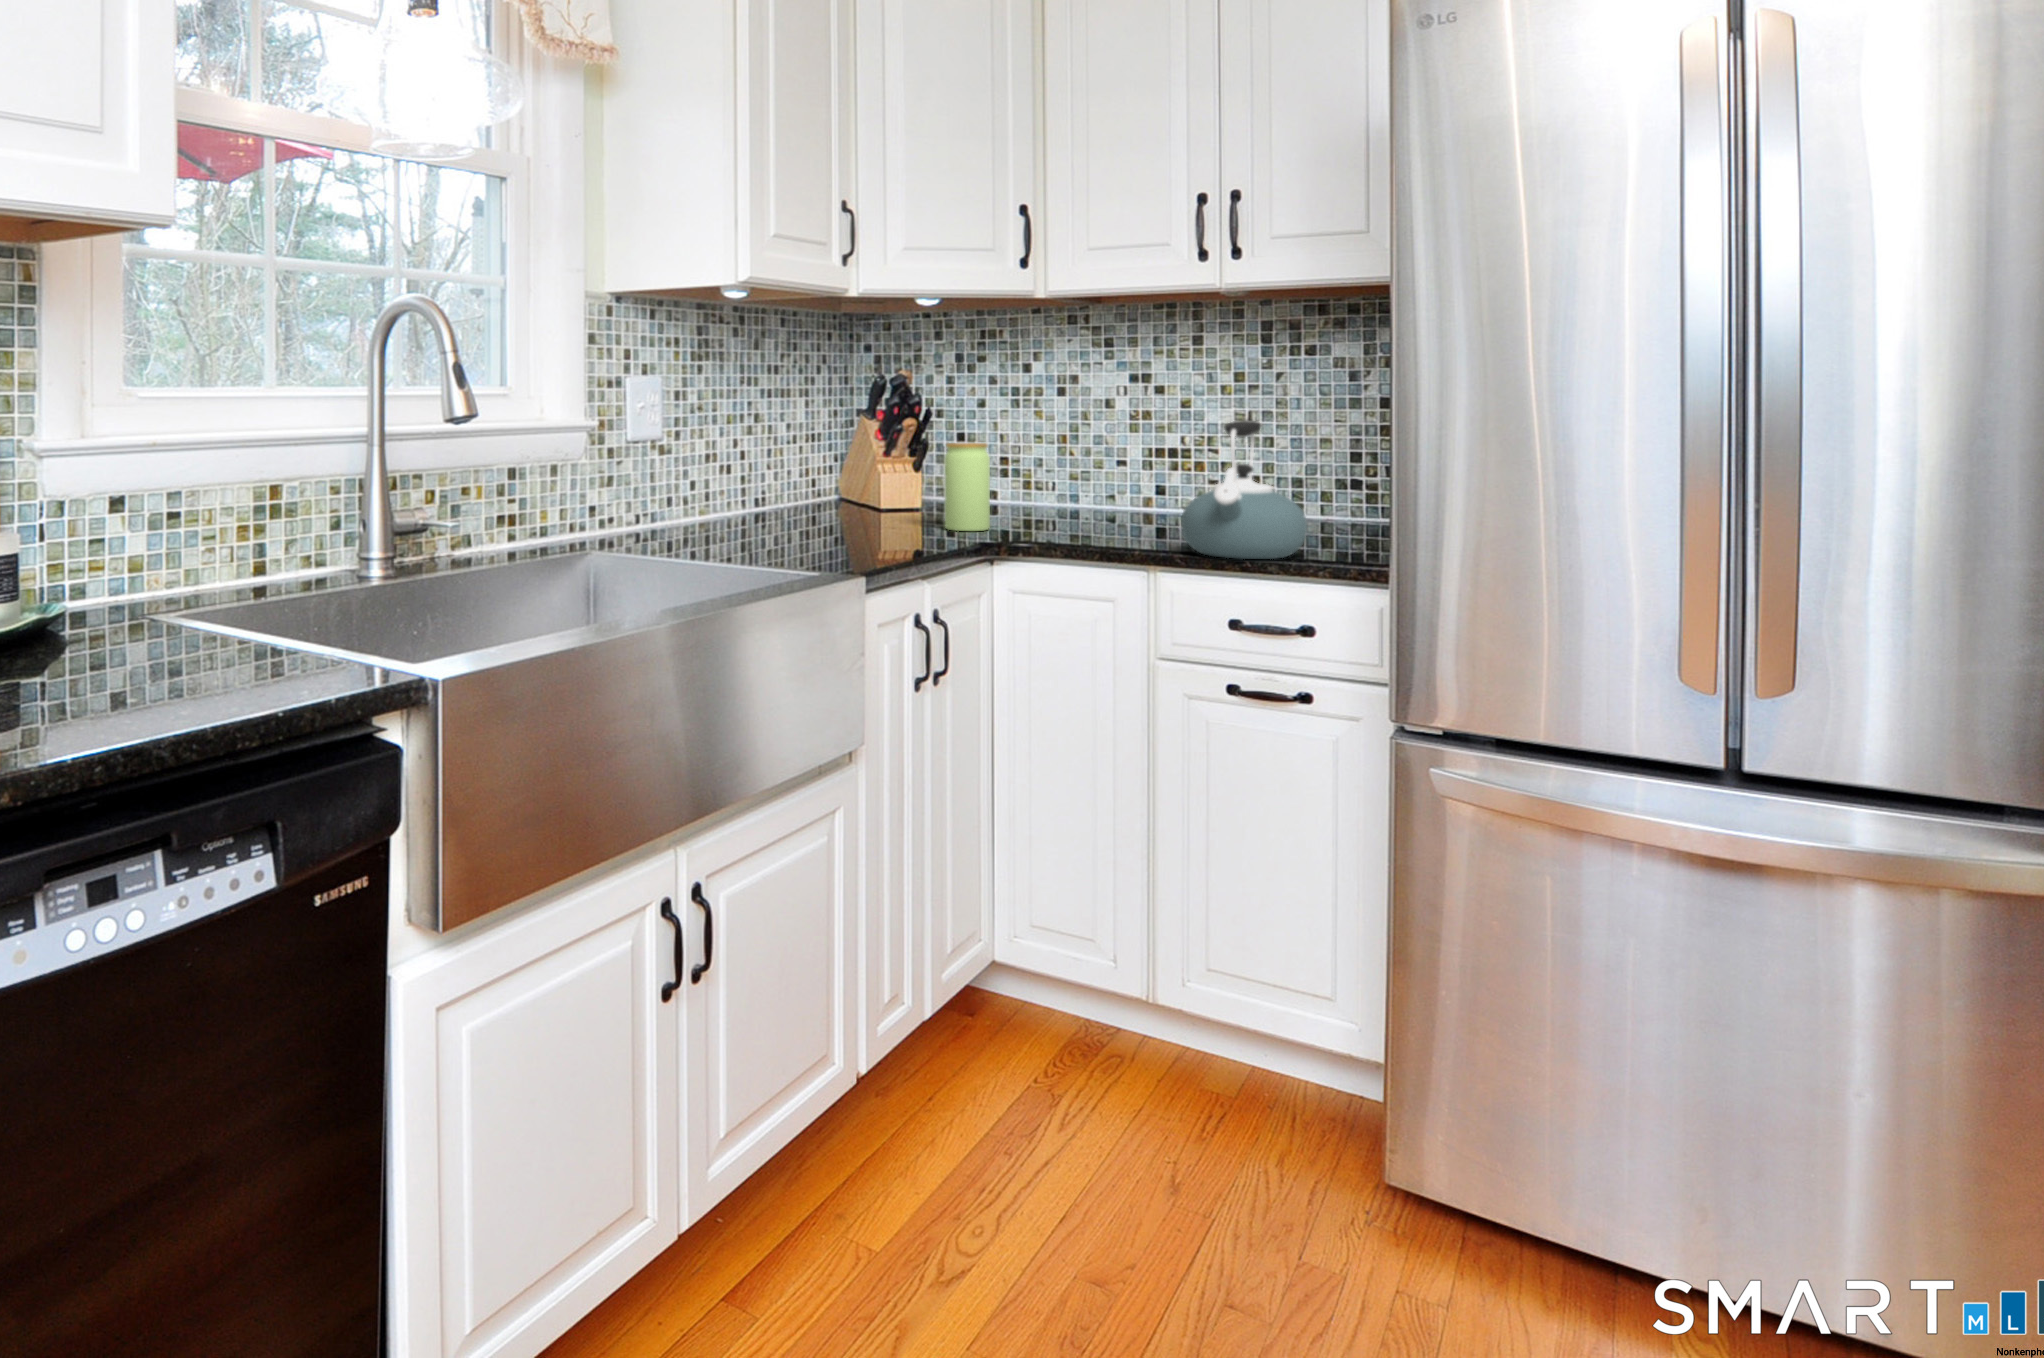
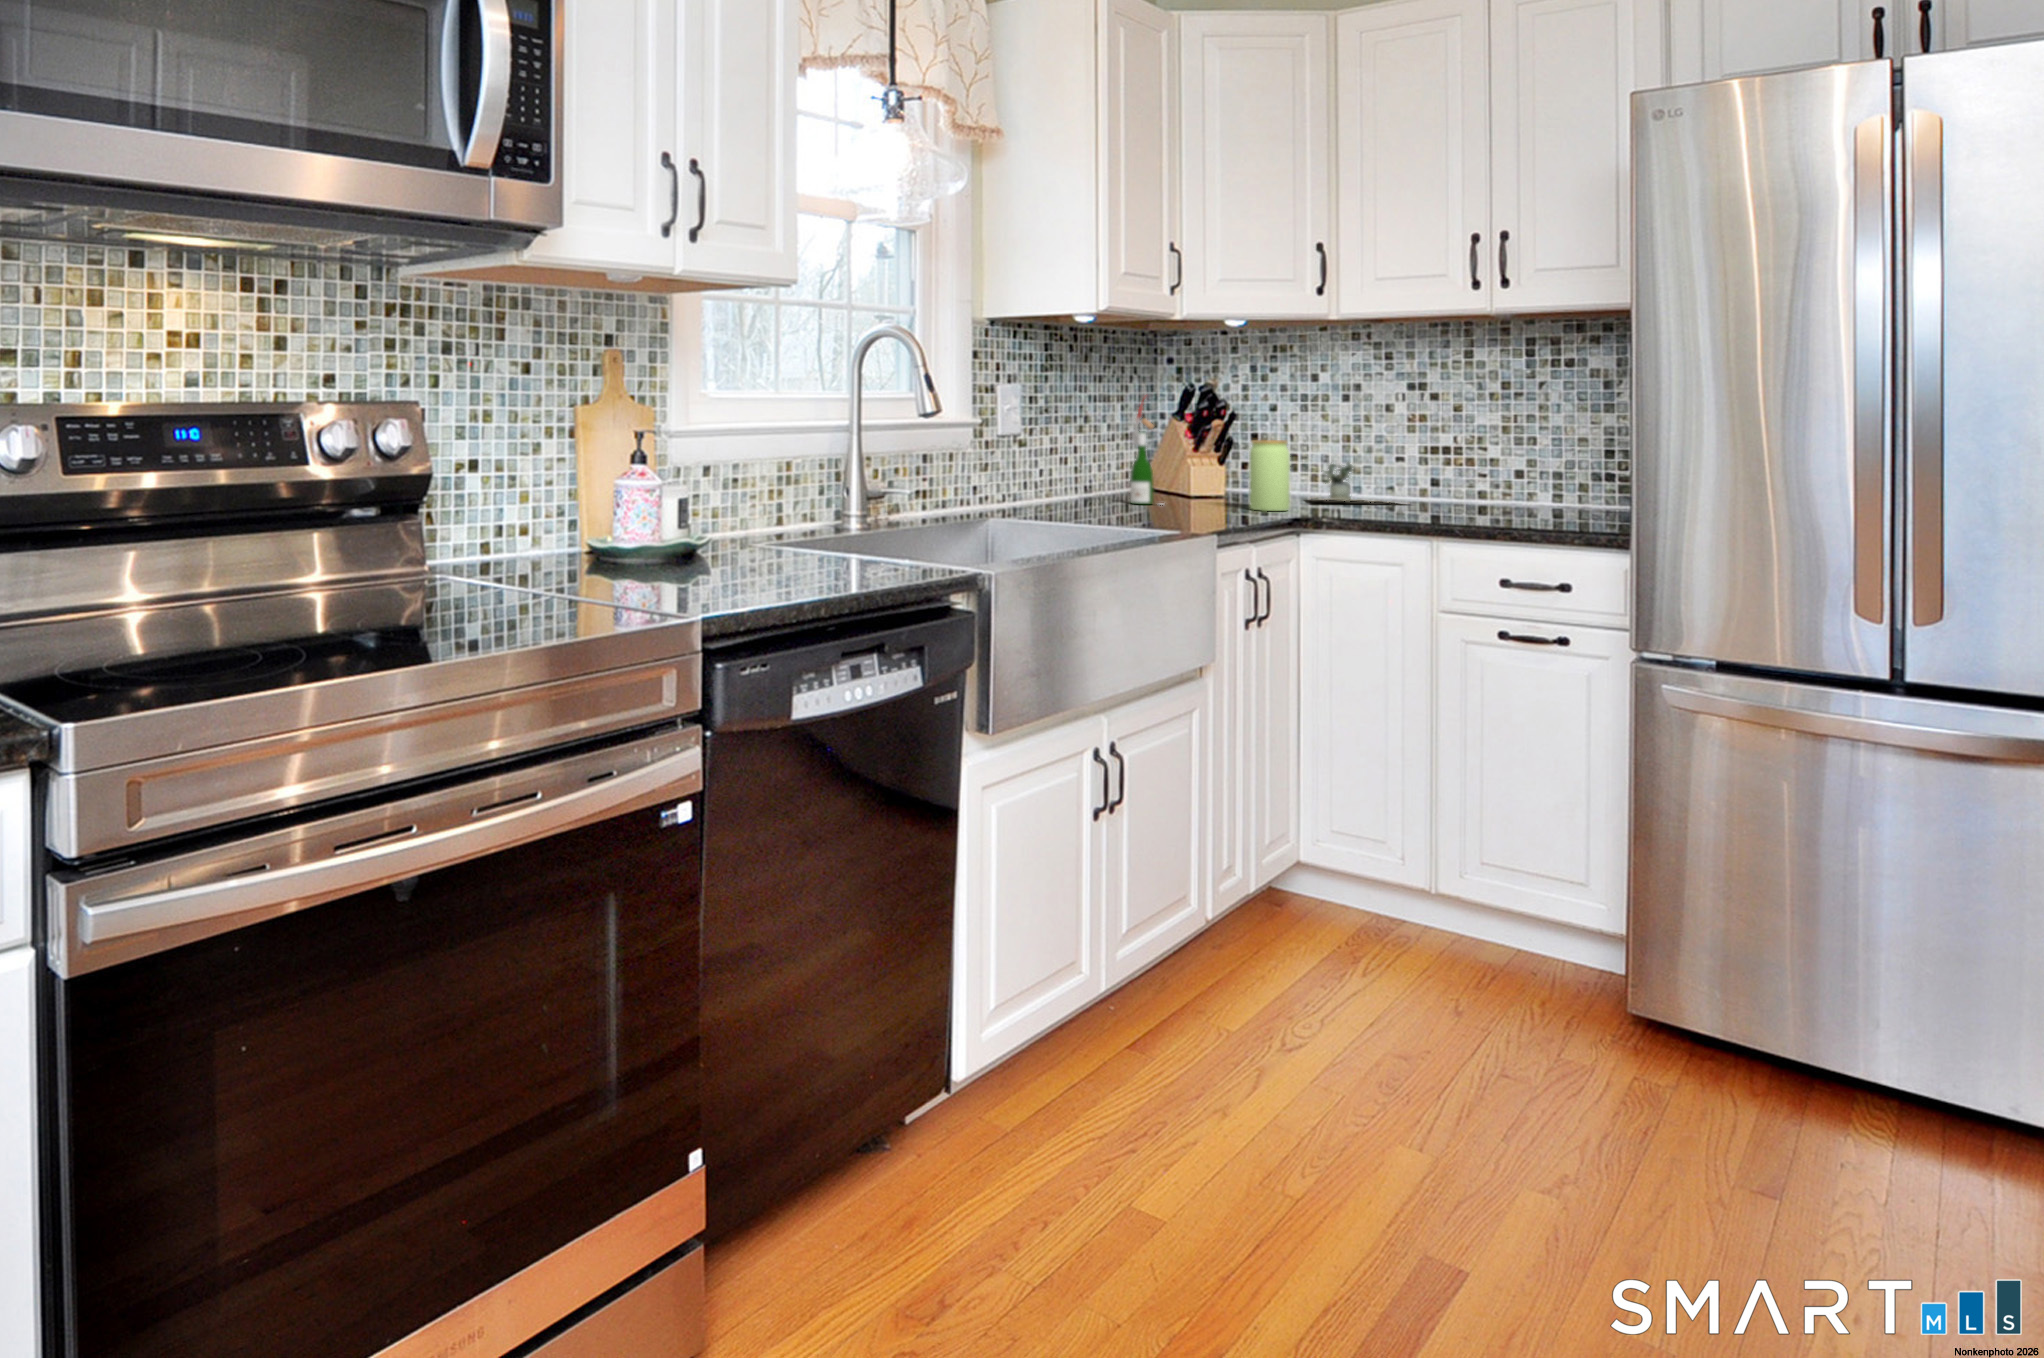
wine bottle: none [811,387,850,524] -> present [1130,395,1153,504]
kettle: present [1181,420,1307,559] -> none [1466,423,1577,533]
potted plant: none [1018,466,1180,517] -> present [1310,463,1359,501]

